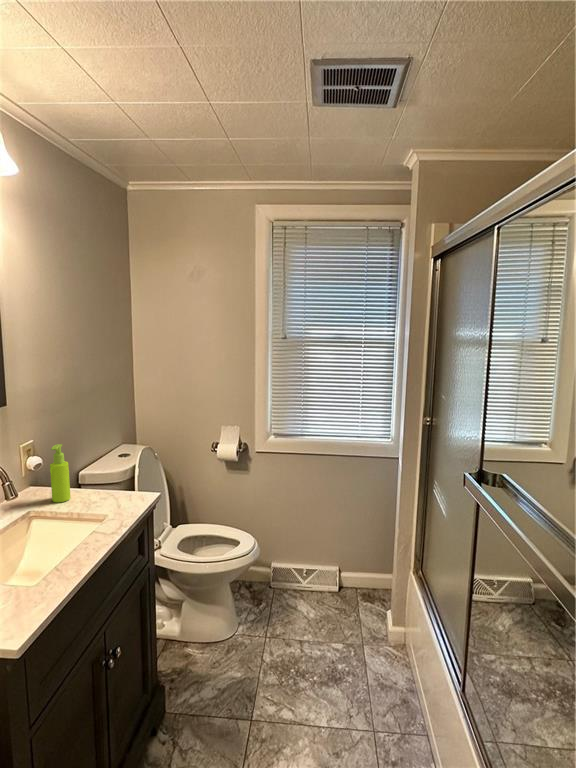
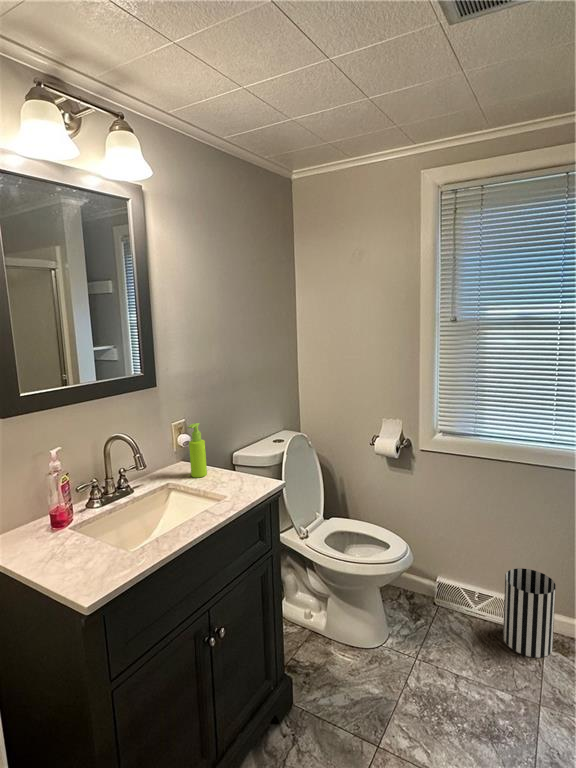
wastebasket: none [328,542,366,611] -> present [503,568,556,658]

